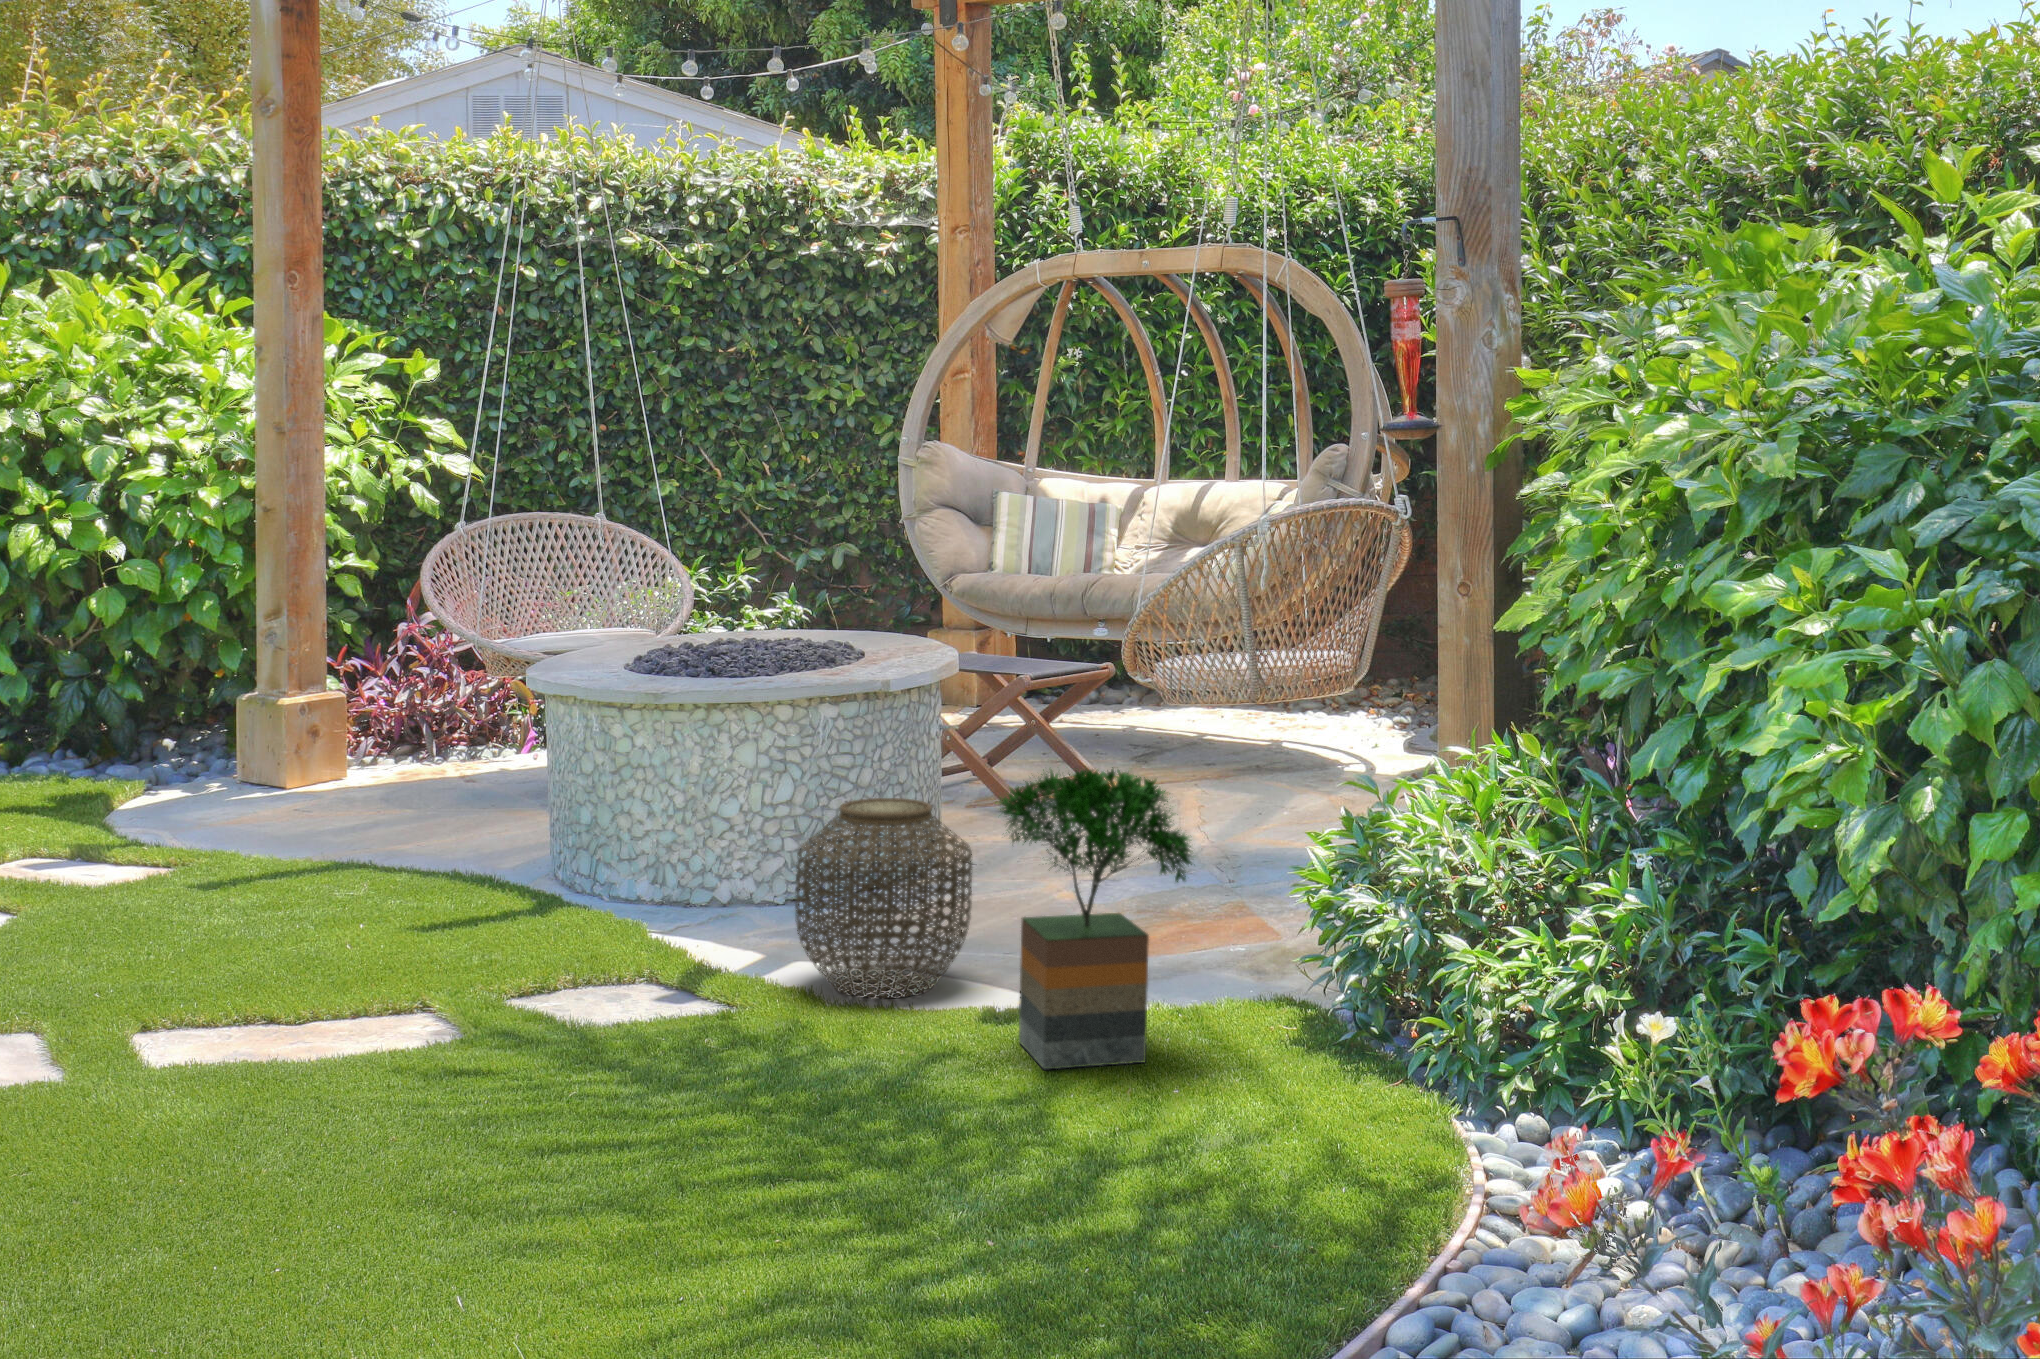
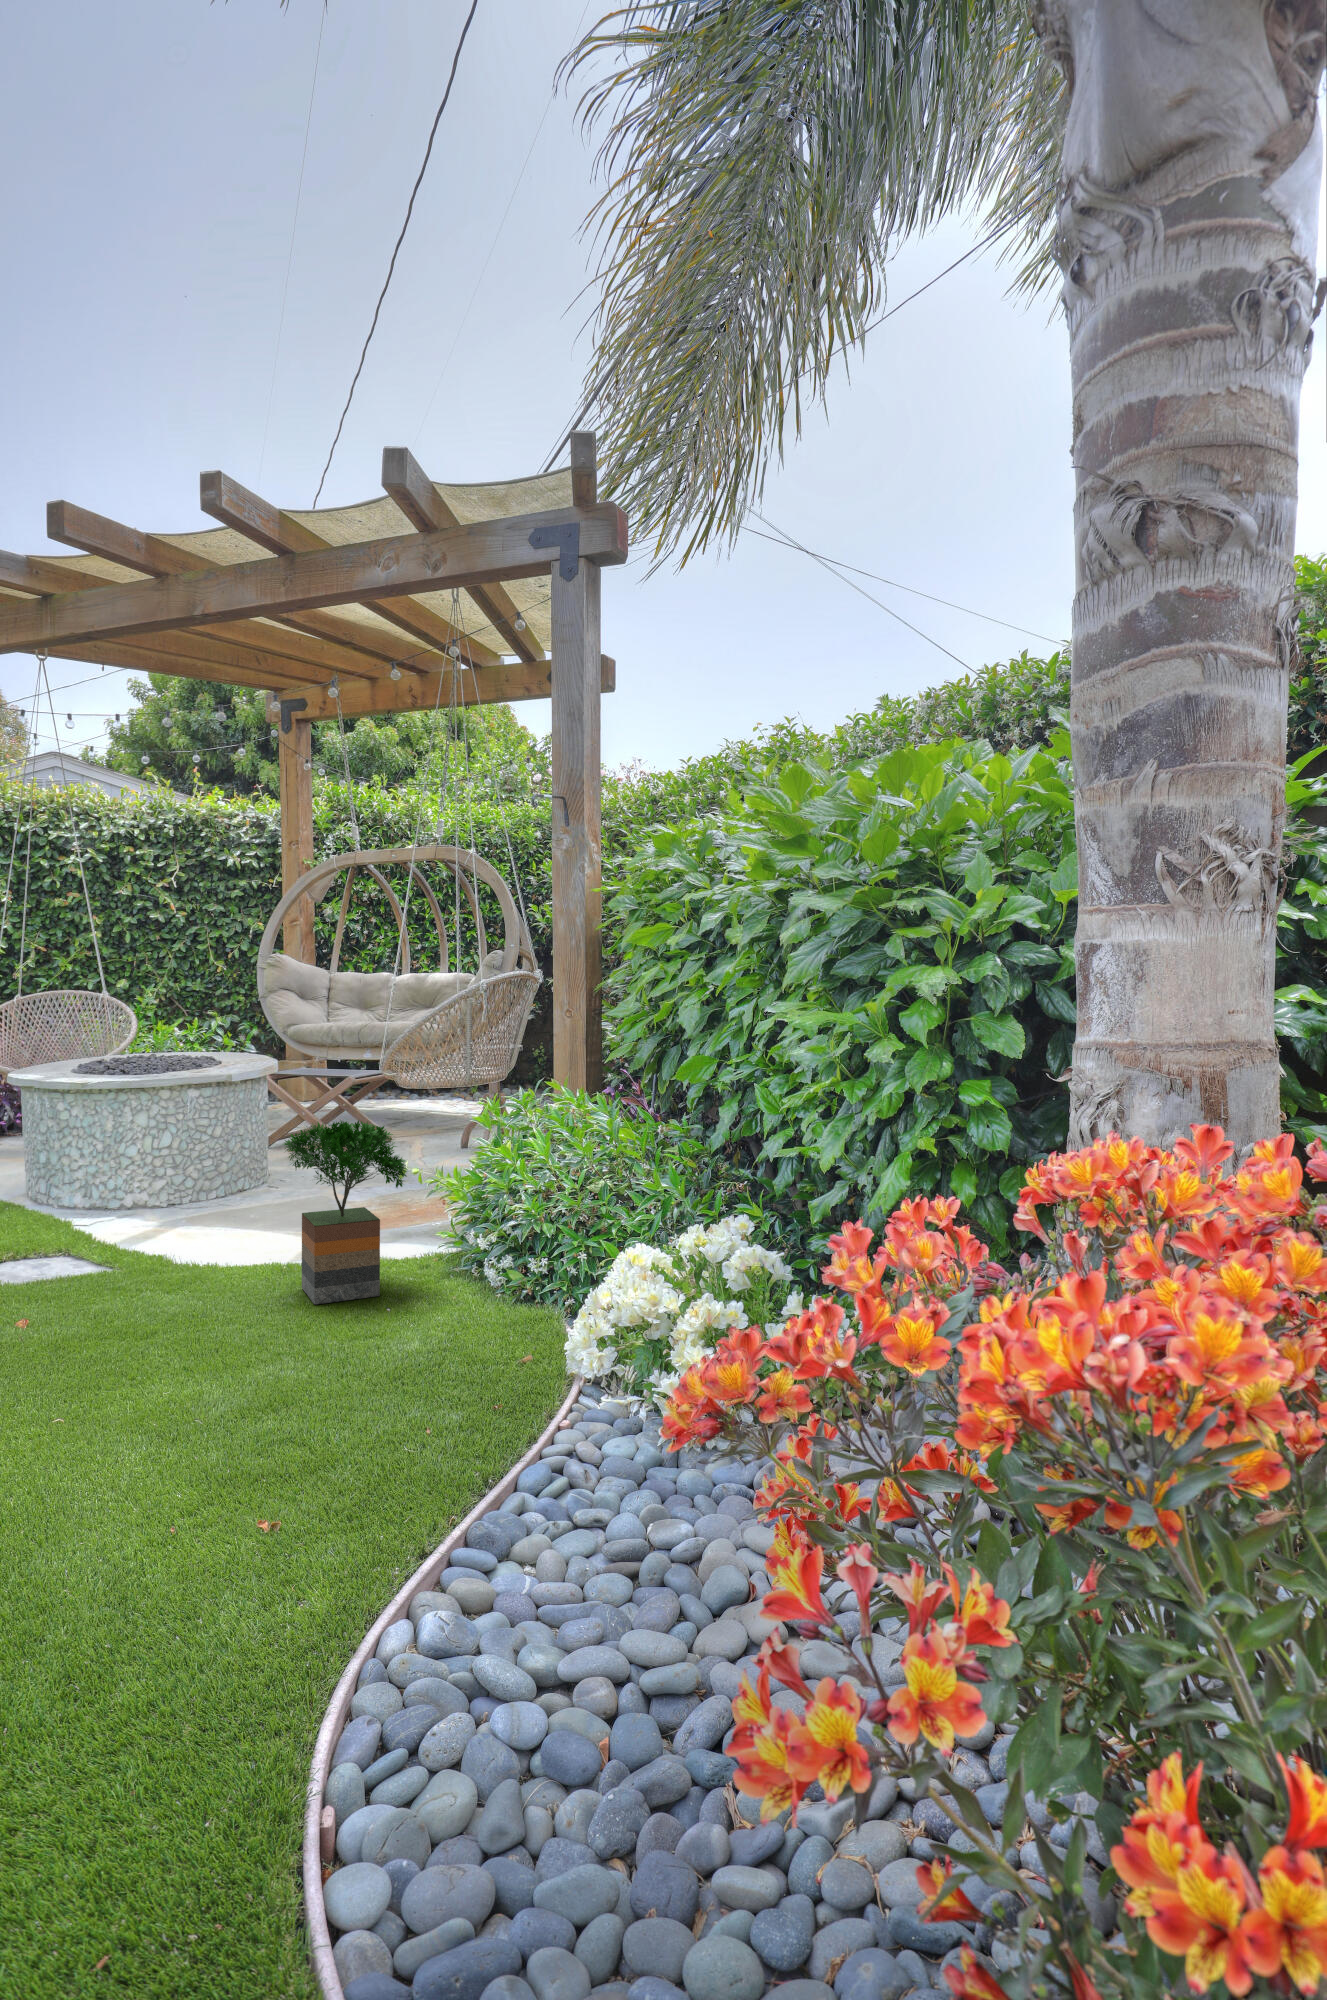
woven basket: present [795,798,972,998] -> none [164,1146,277,1265]

